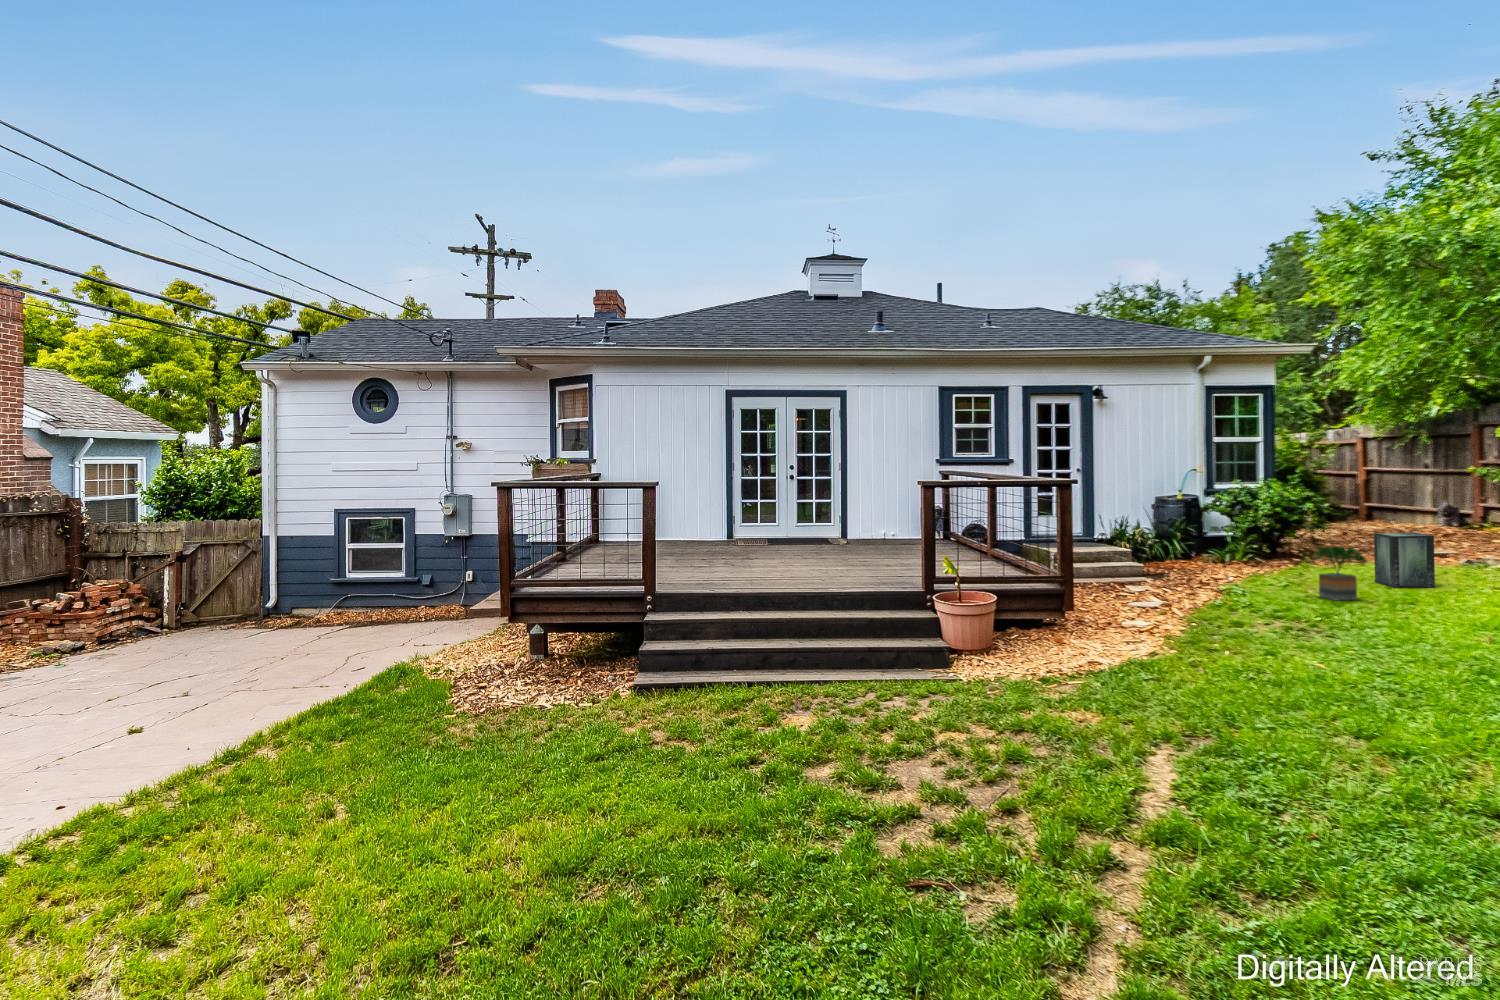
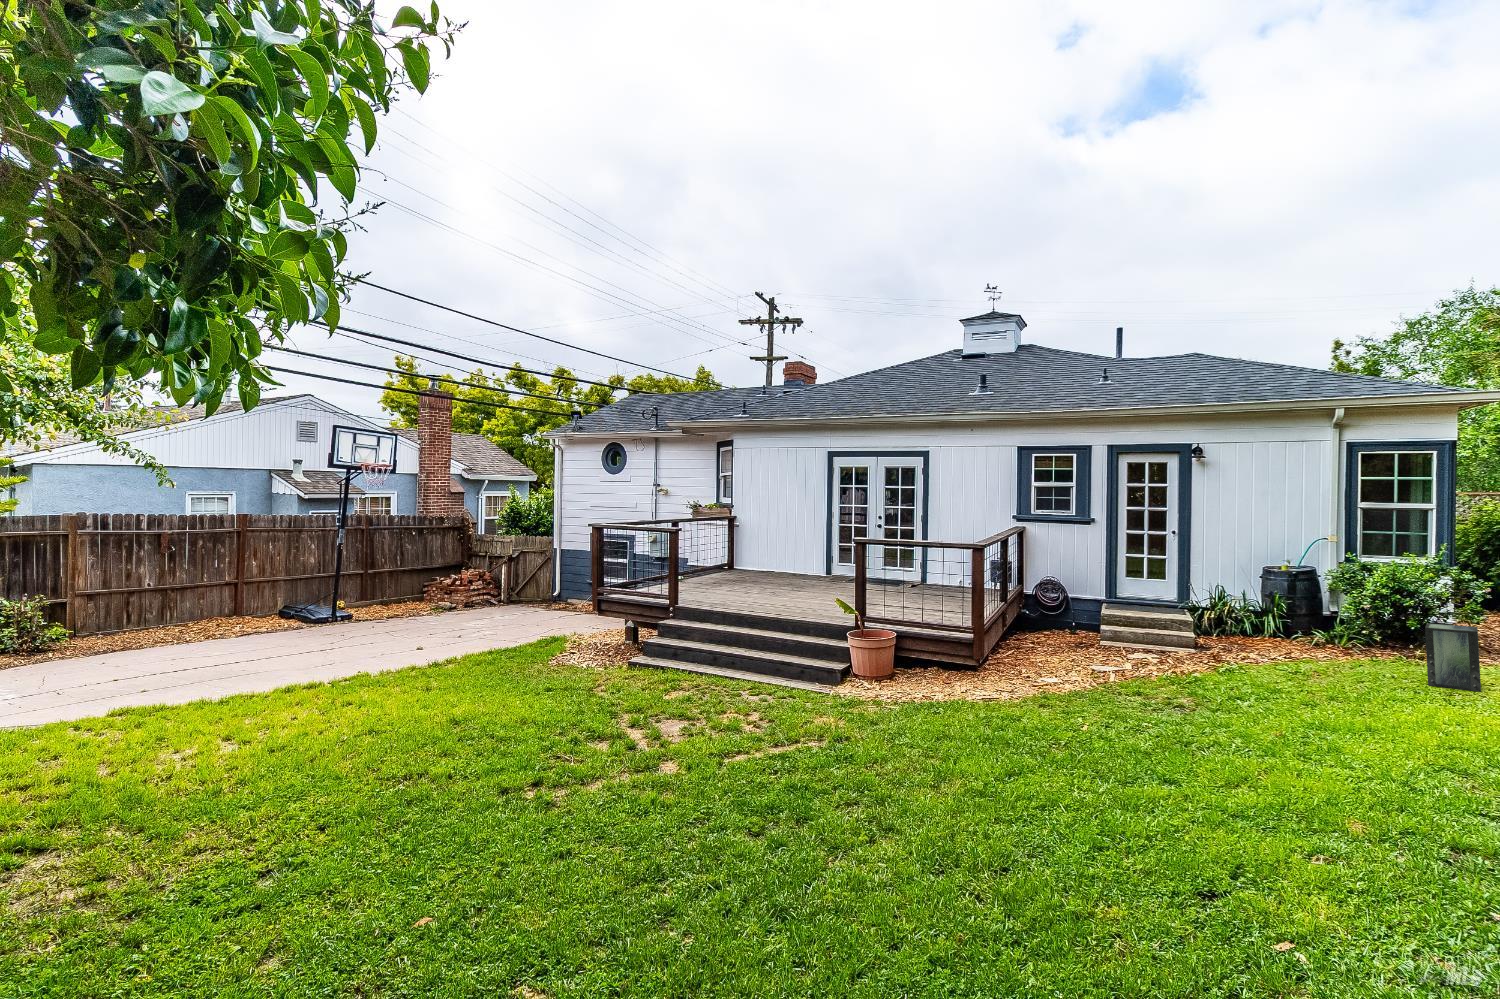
potted tree: present [1315,546,1367,600] -> none [1296,628,1348,688]

